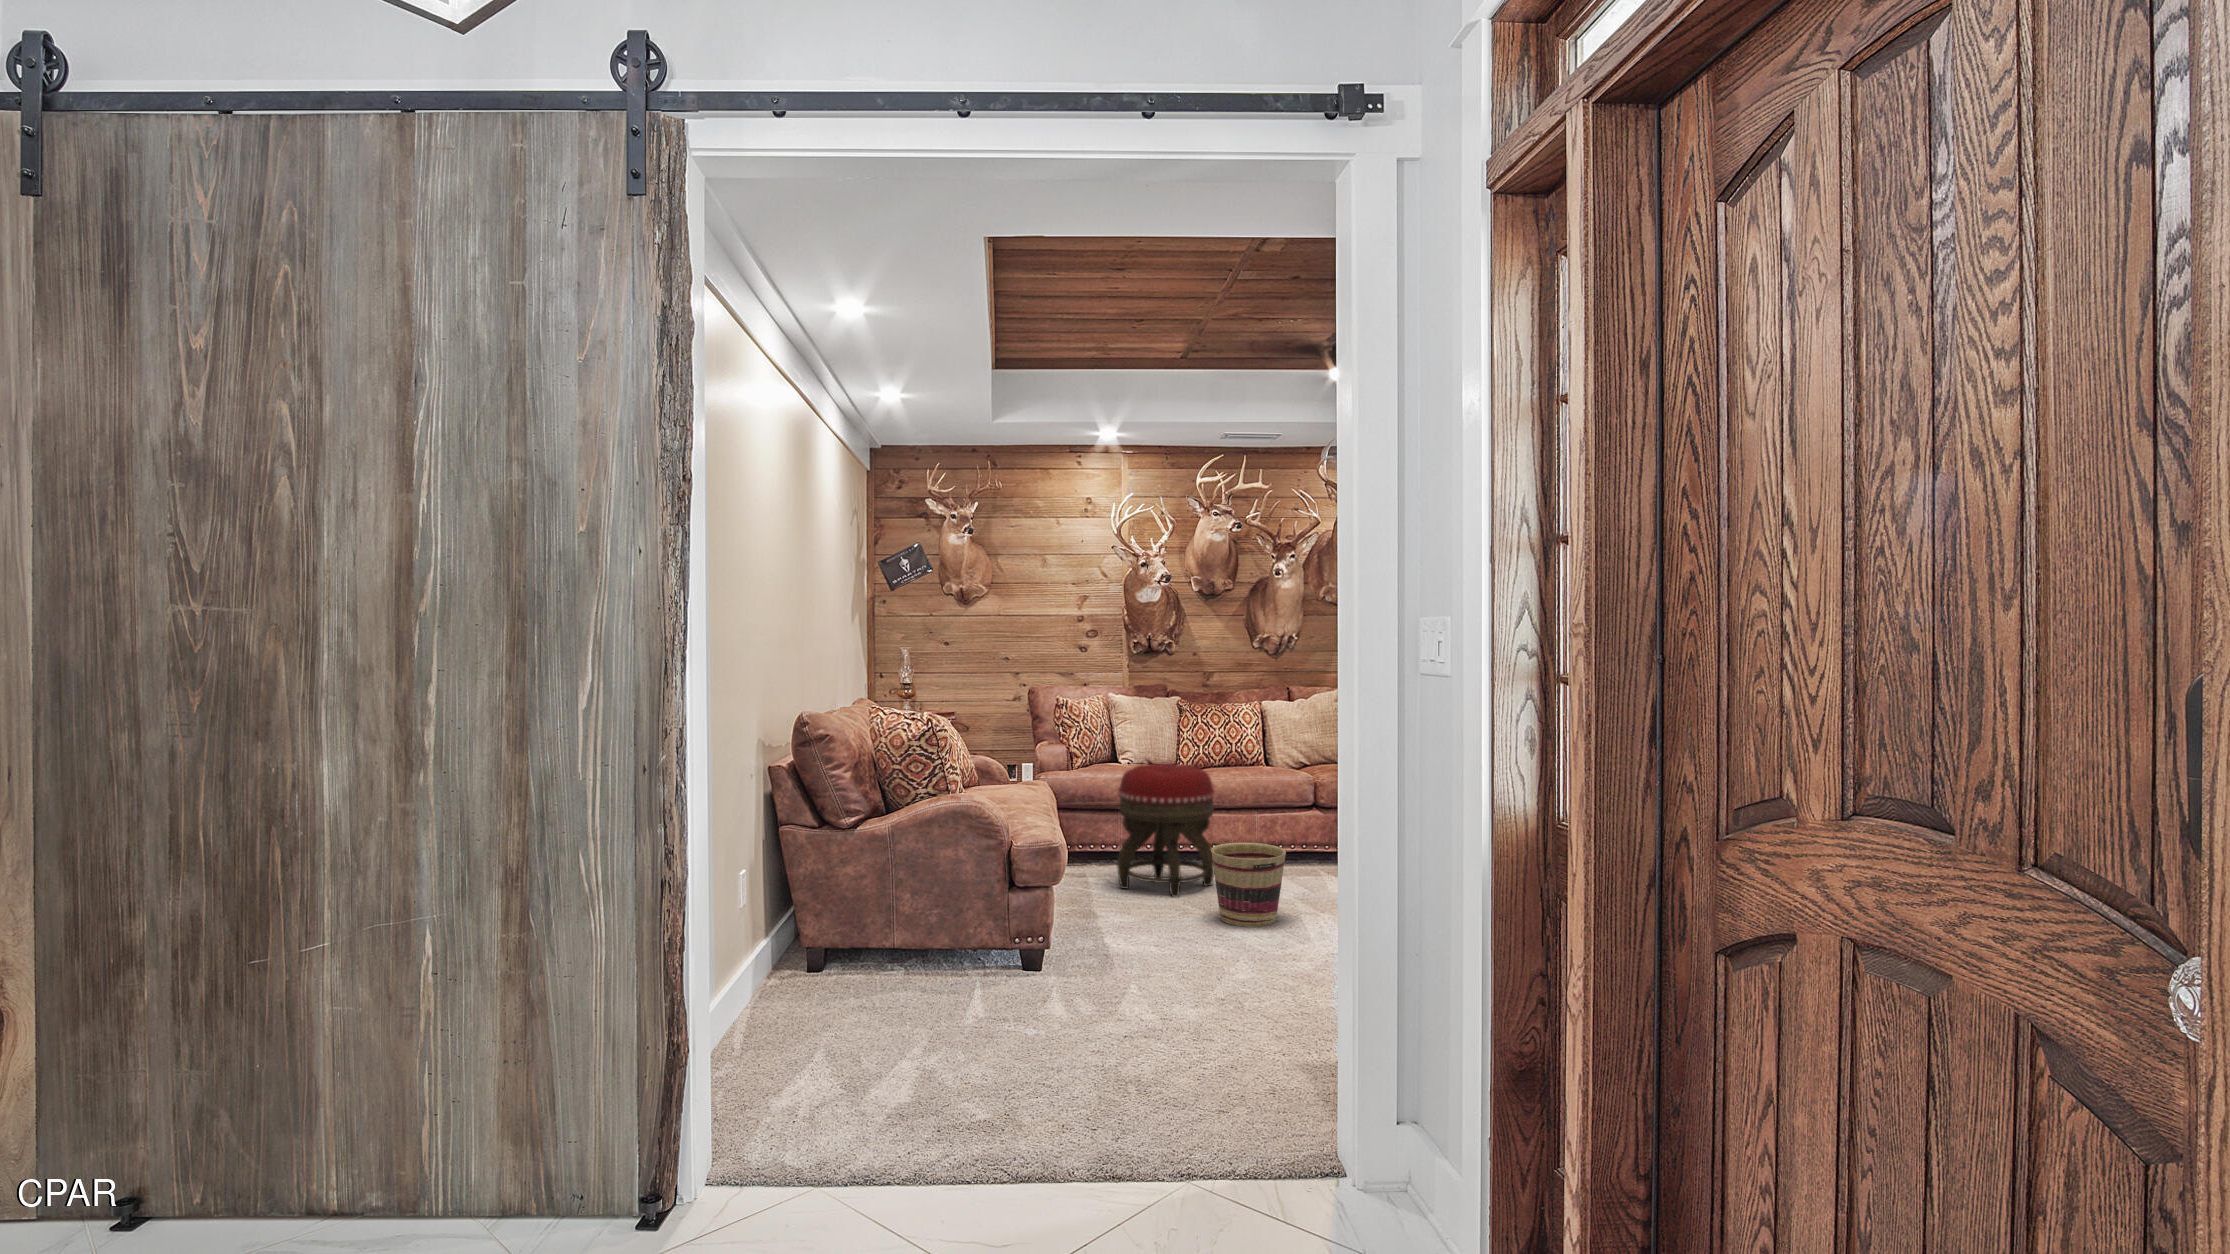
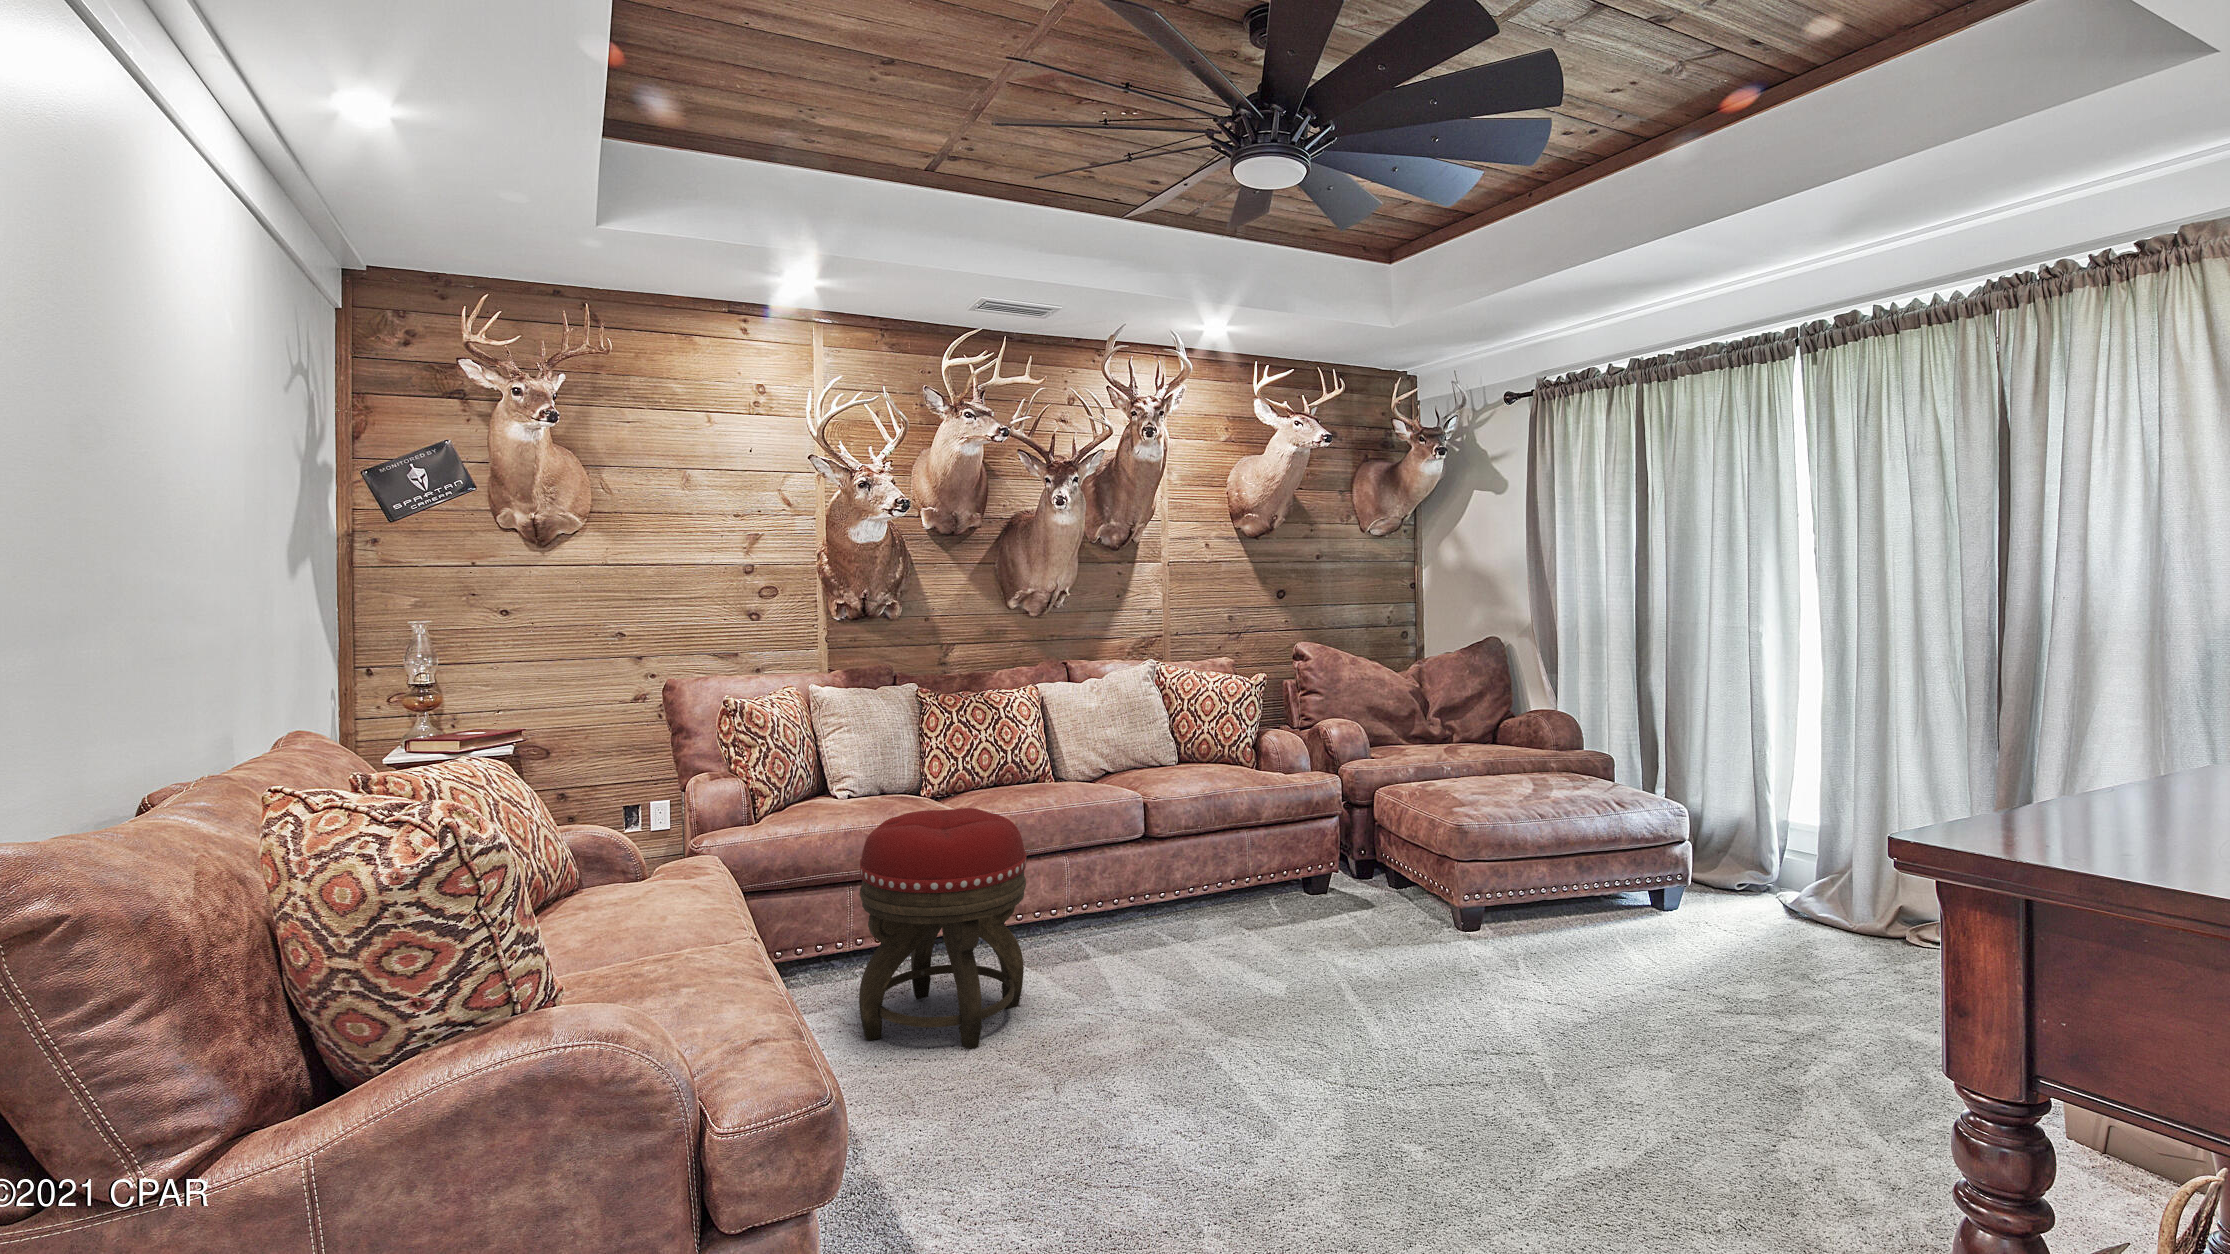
basket: present [1211,843,1286,927] -> none [1066,951,1199,1120]

